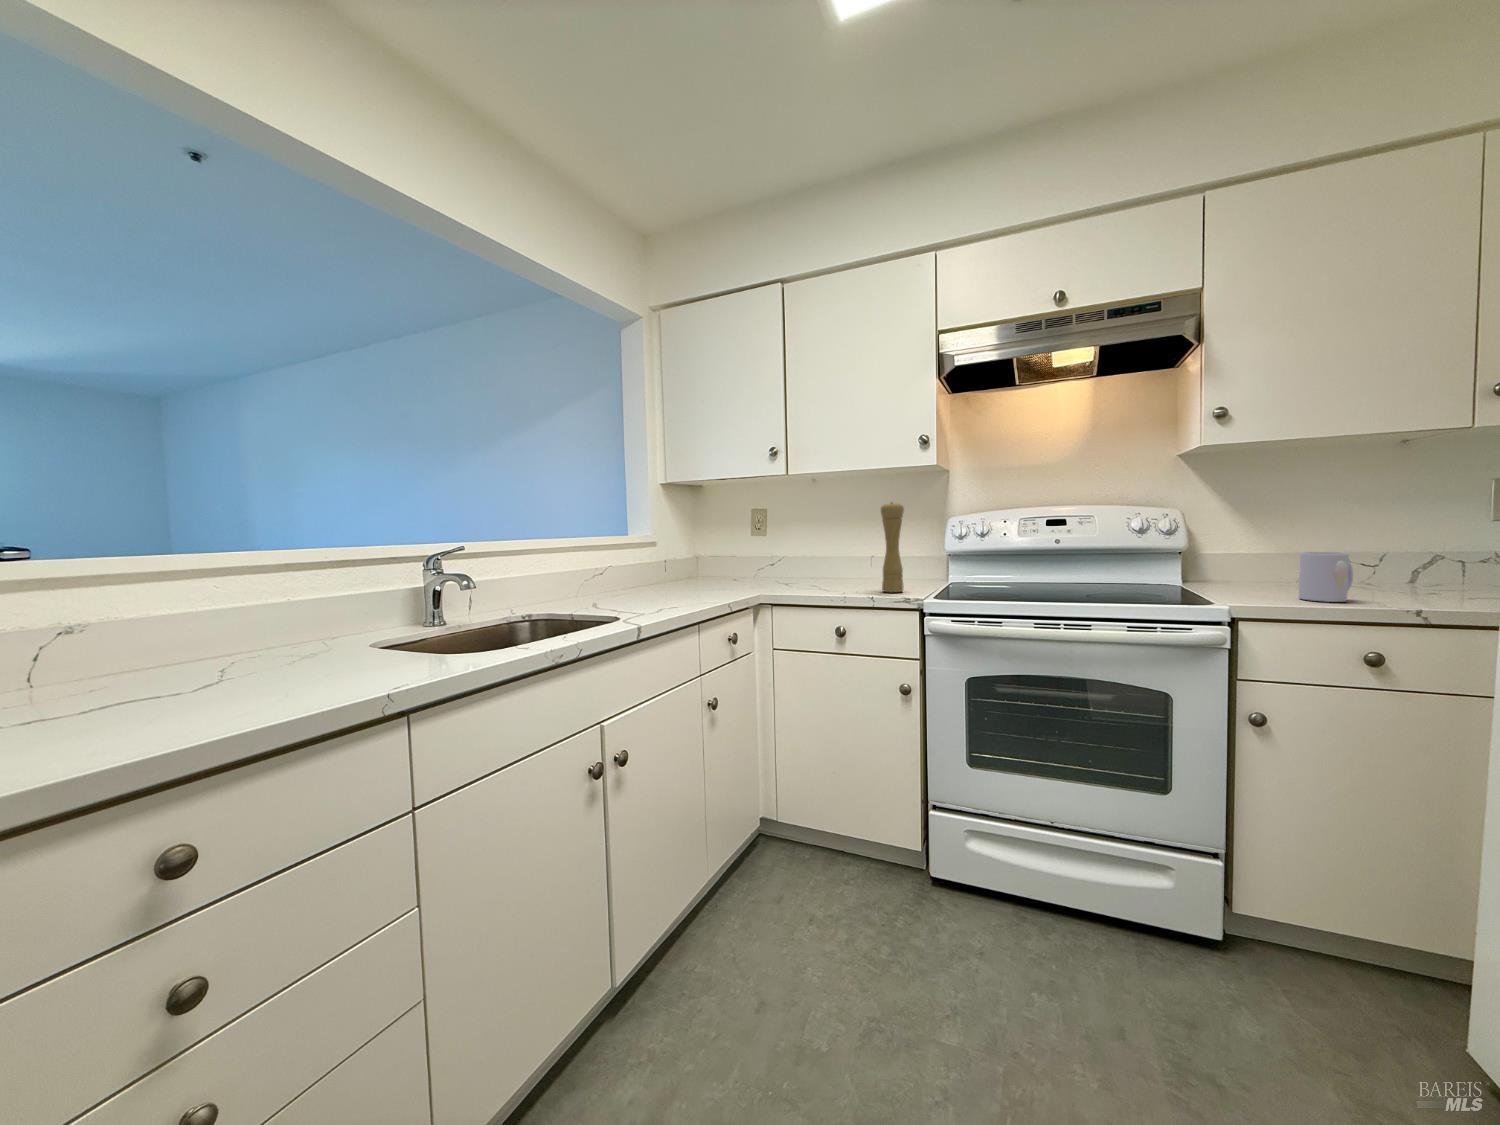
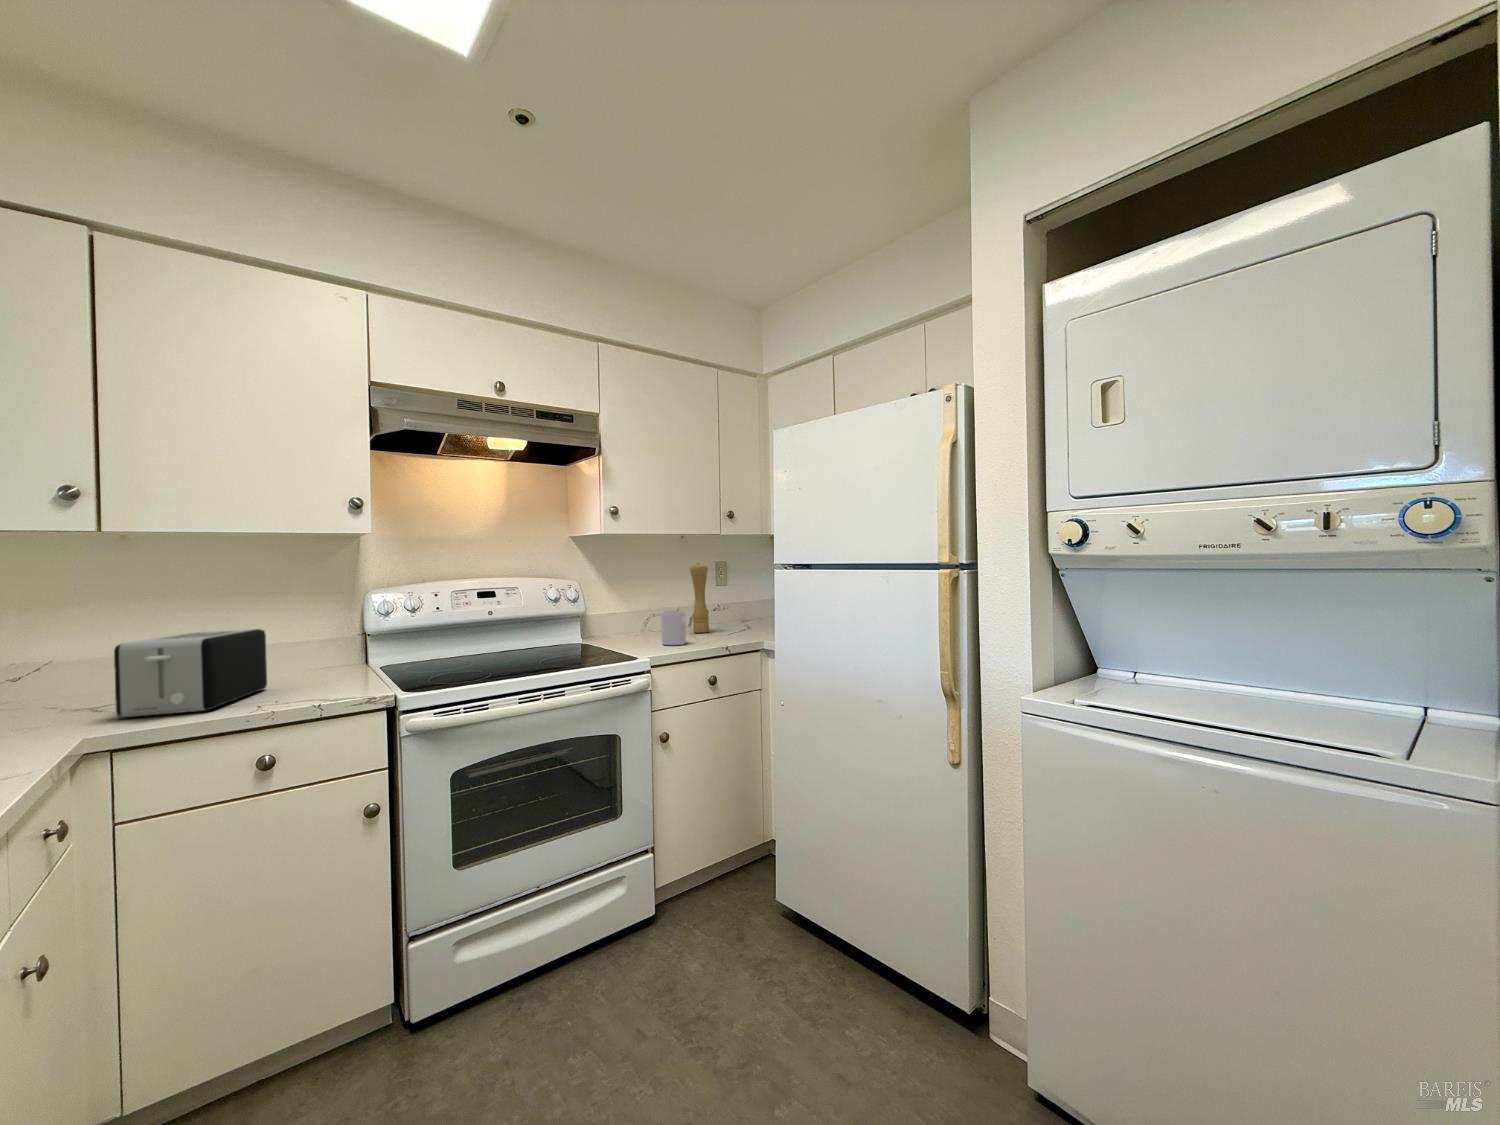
pepper mill: present [881,502,904,592] -> present [690,563,709,633]
toaster: none [788,541,873,591] -> present [114,629,267,717]

